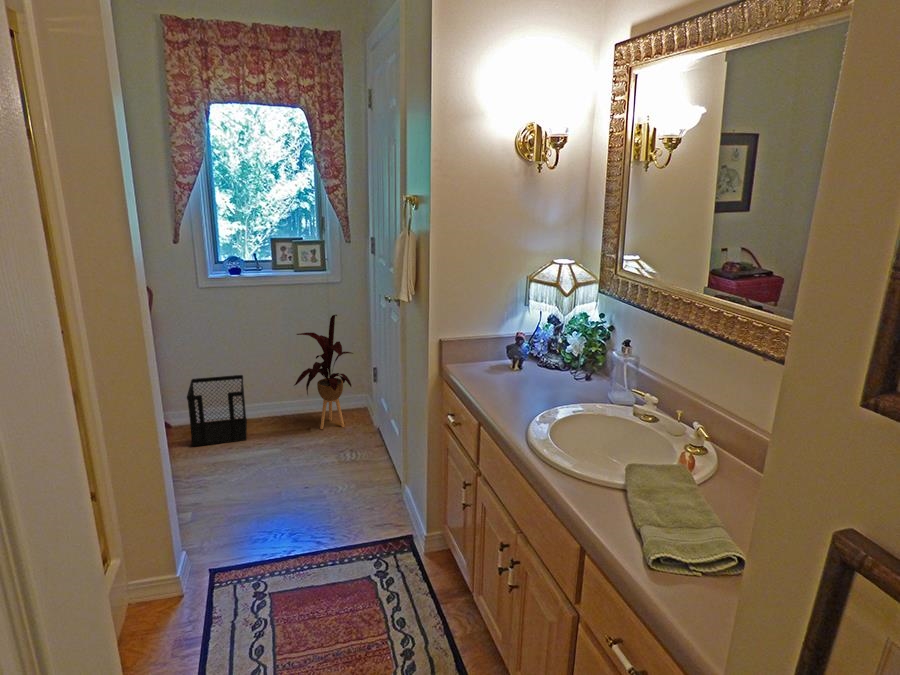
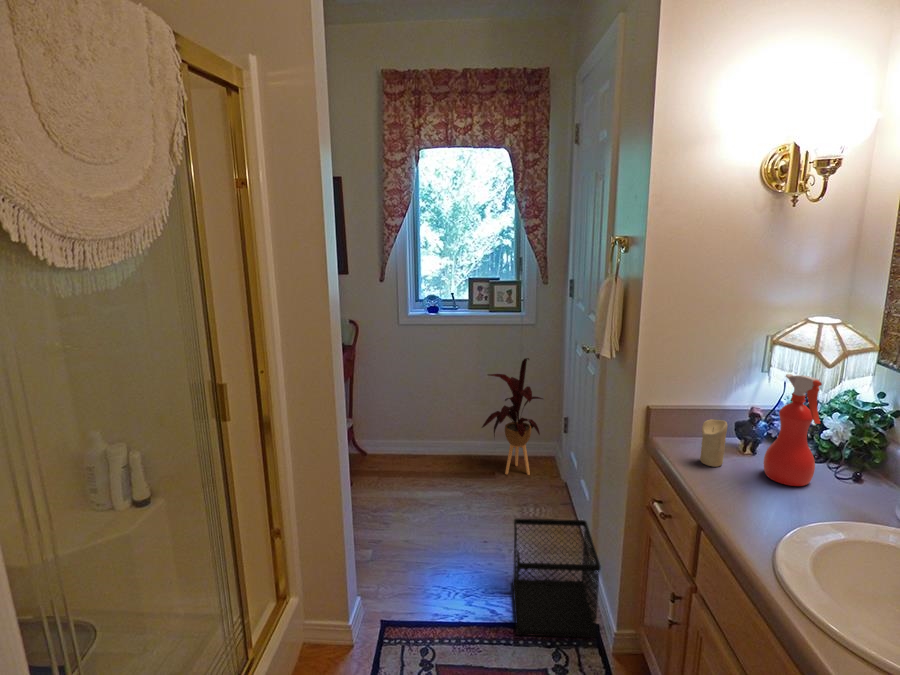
spray bottle: none [525,302,558,385] -> present [763,374,822,486]
candle: none [481,343,499,379] -> present [700,419,727,467]
wastebasket: present [187,375,247,446] -> present [512,519,600,638]

